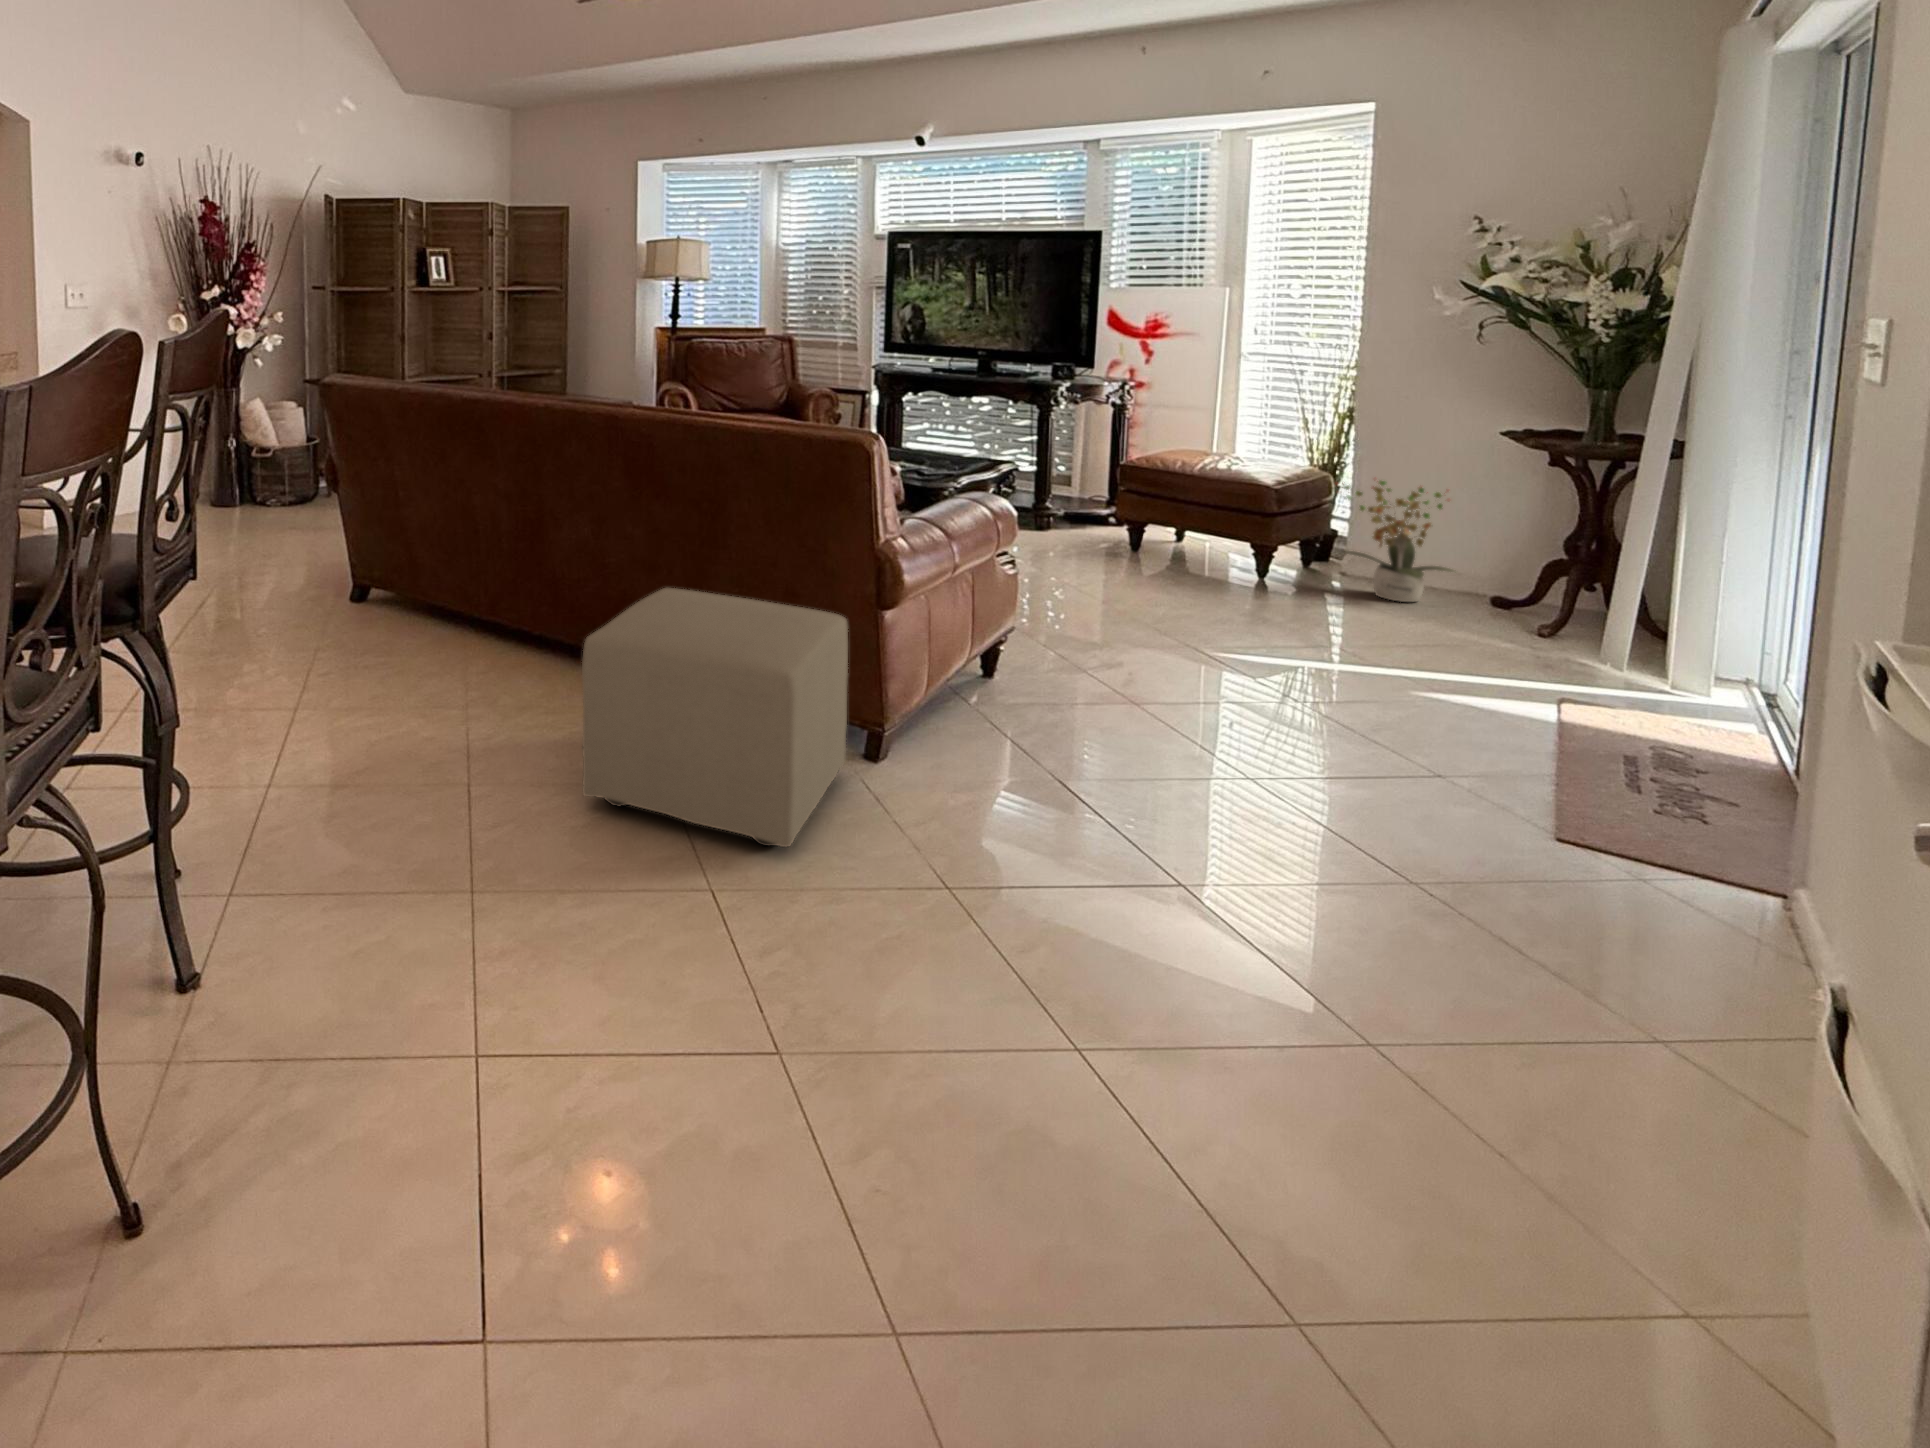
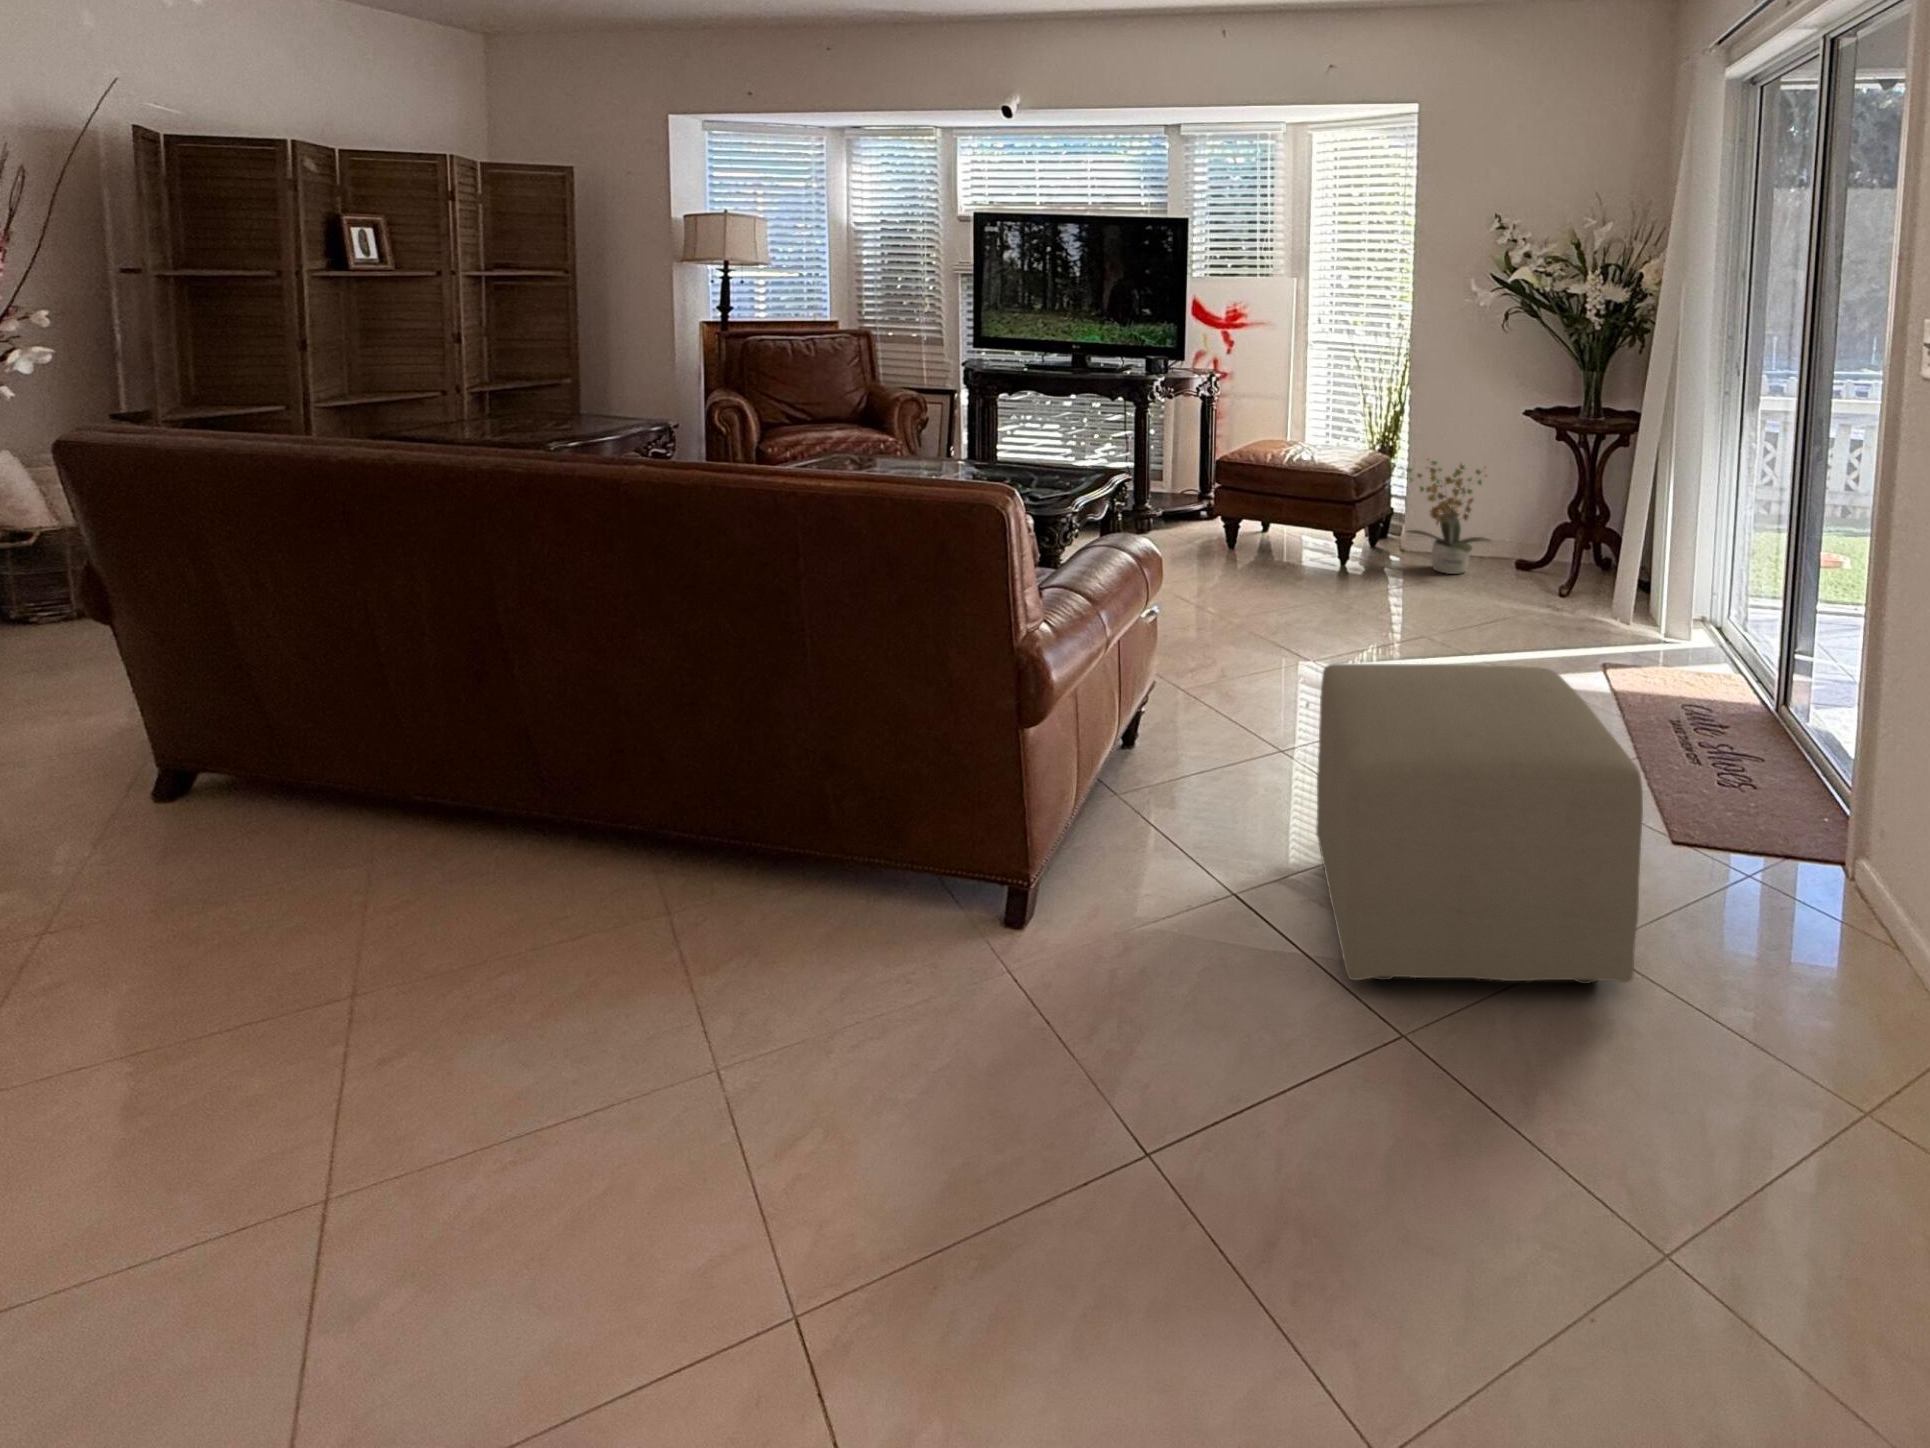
ottoman: present [582,588,848,847] -> present [1316,664,1643,984]

